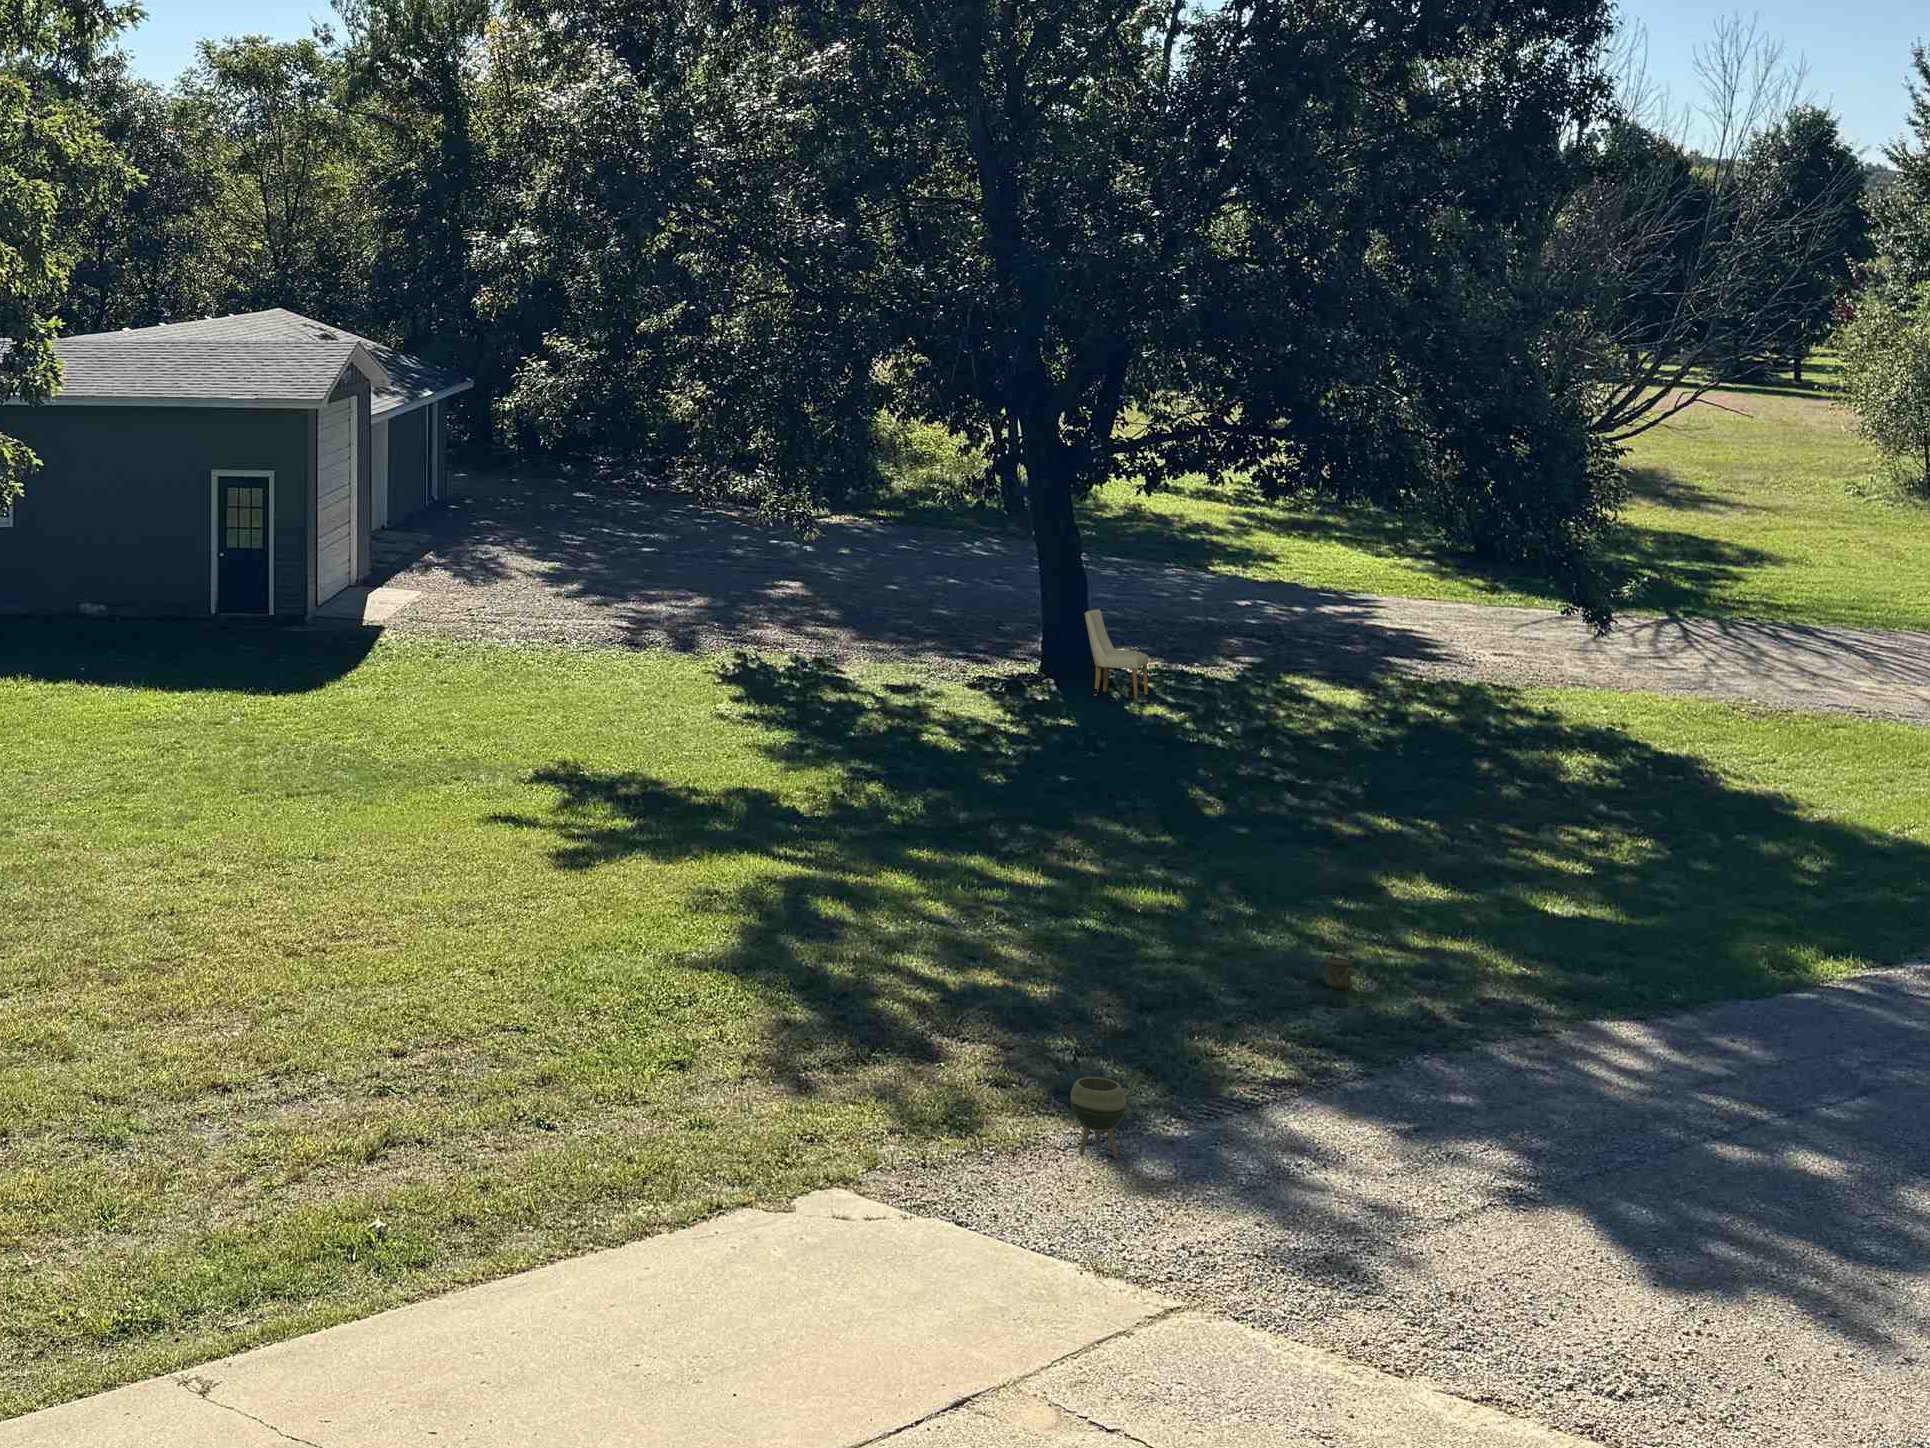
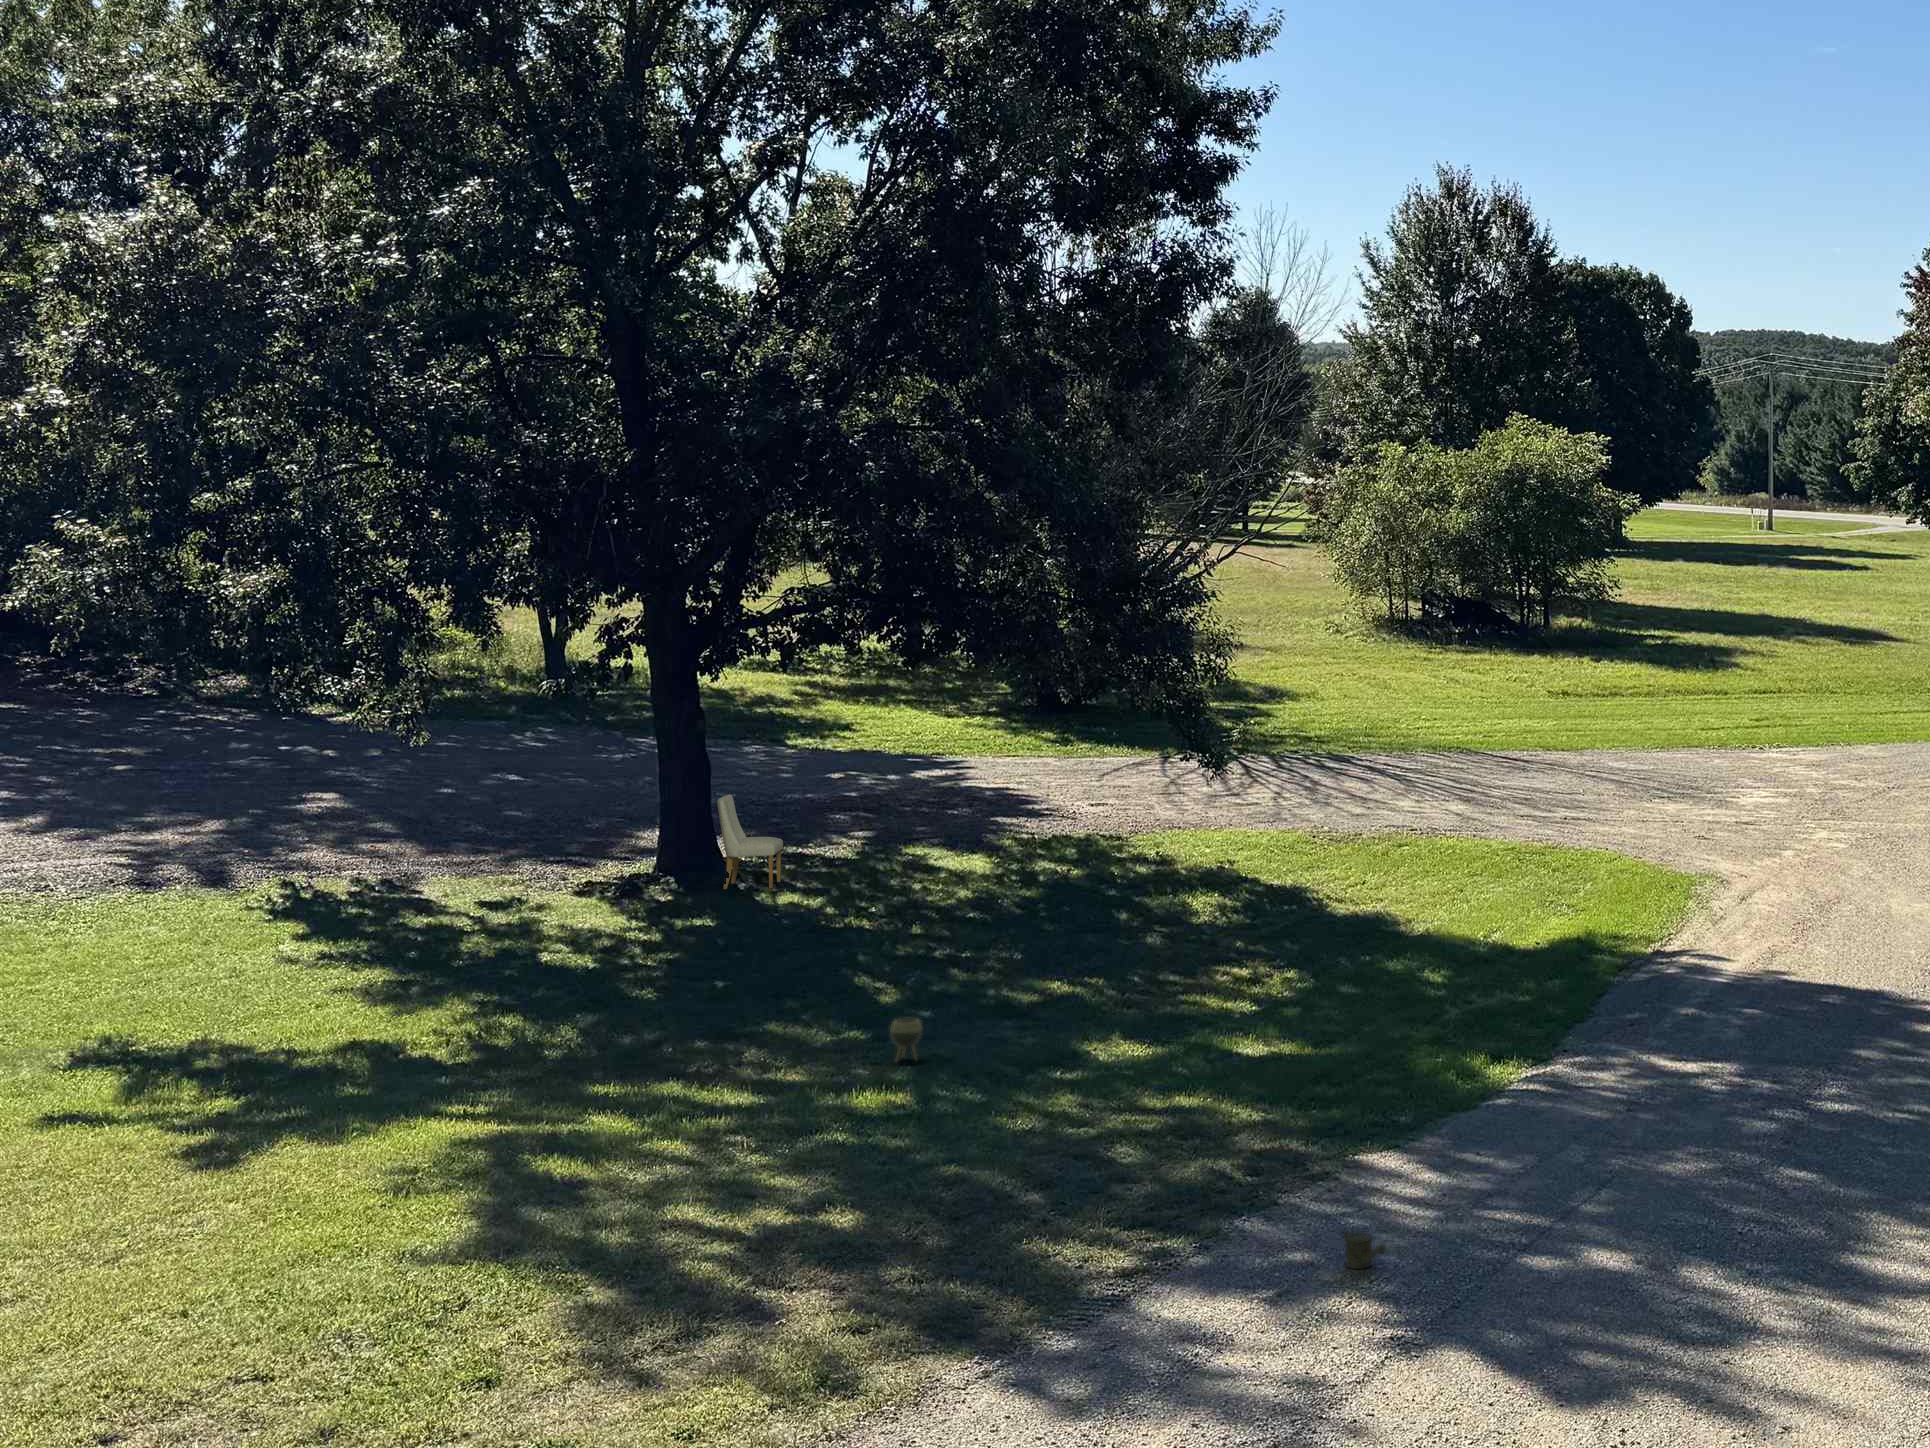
watering can: present [1326,955,1355,989] -> present [1344,1230,1386,1269]
planter: present [1071,1077,1126,1159] -> present [890,1018,922,1061]

